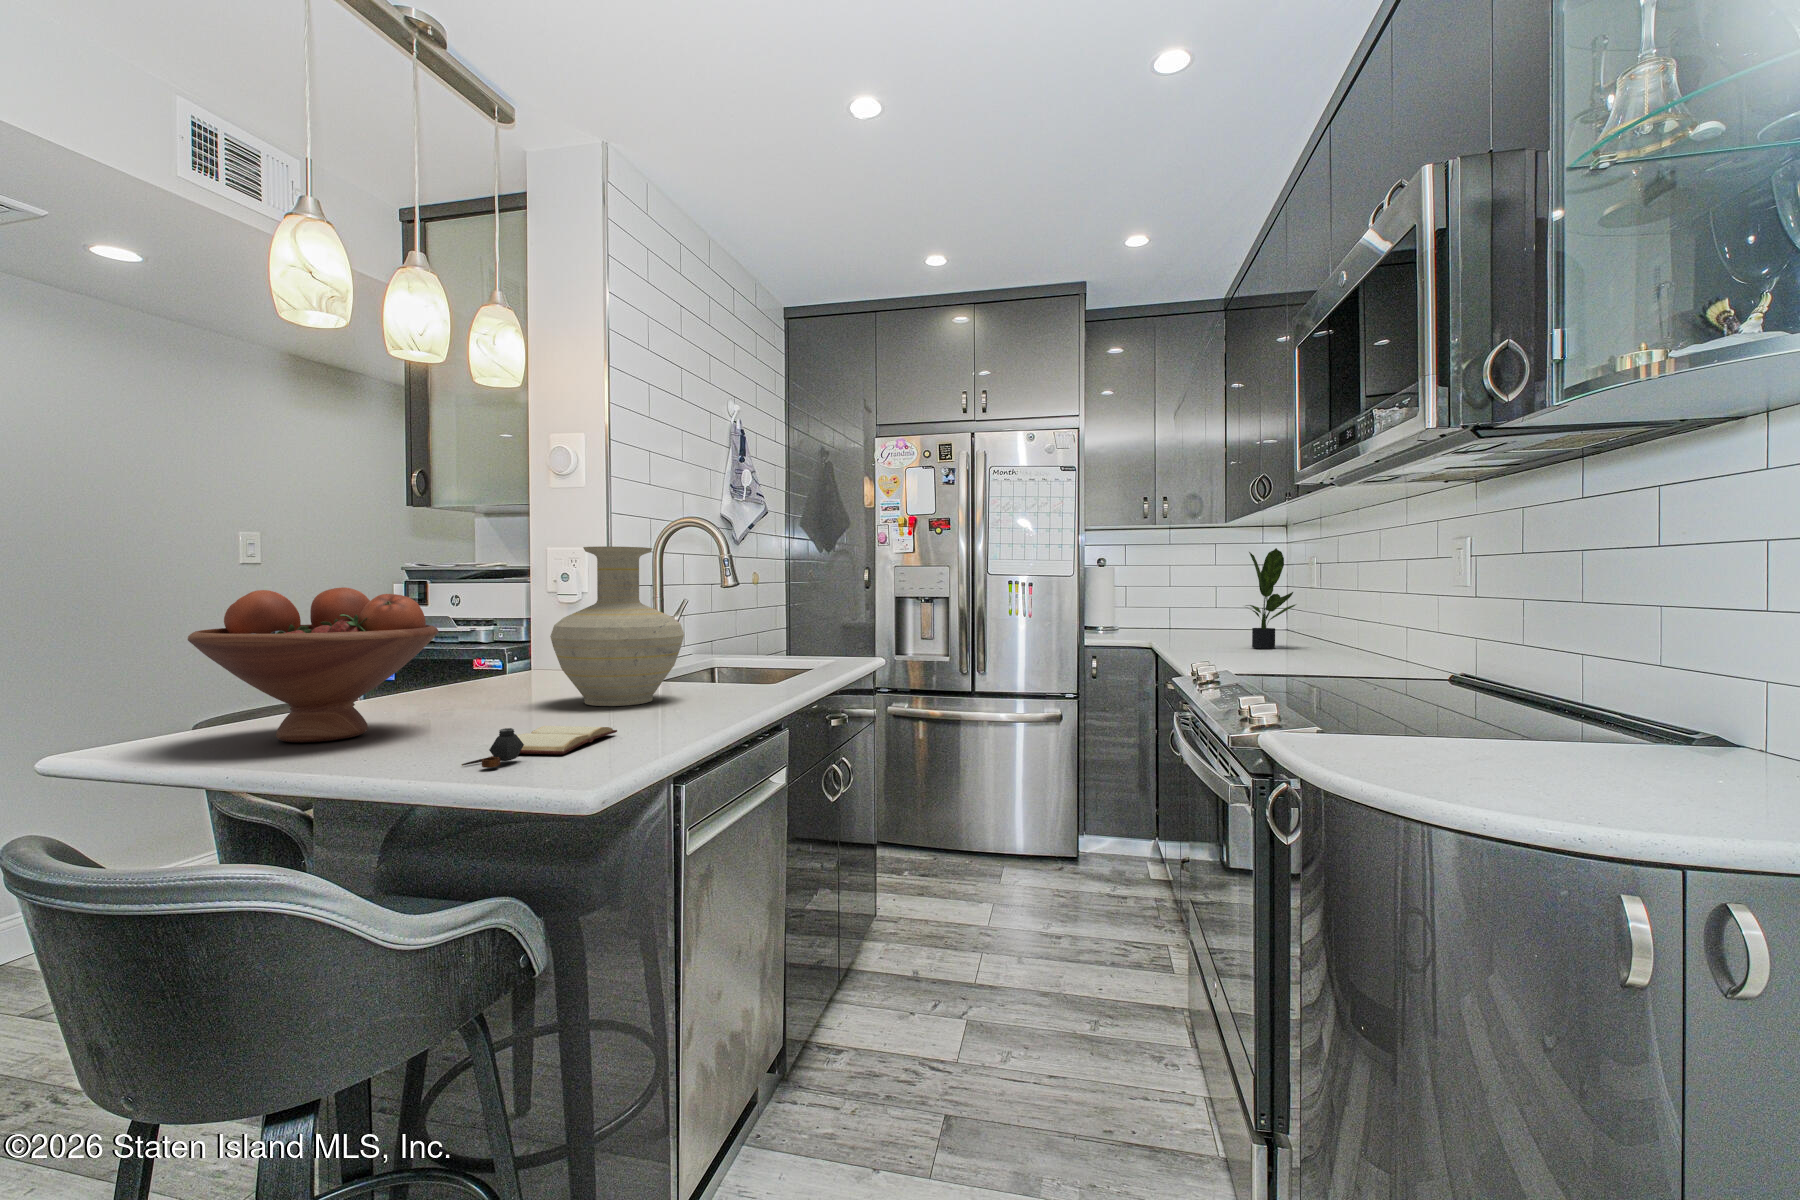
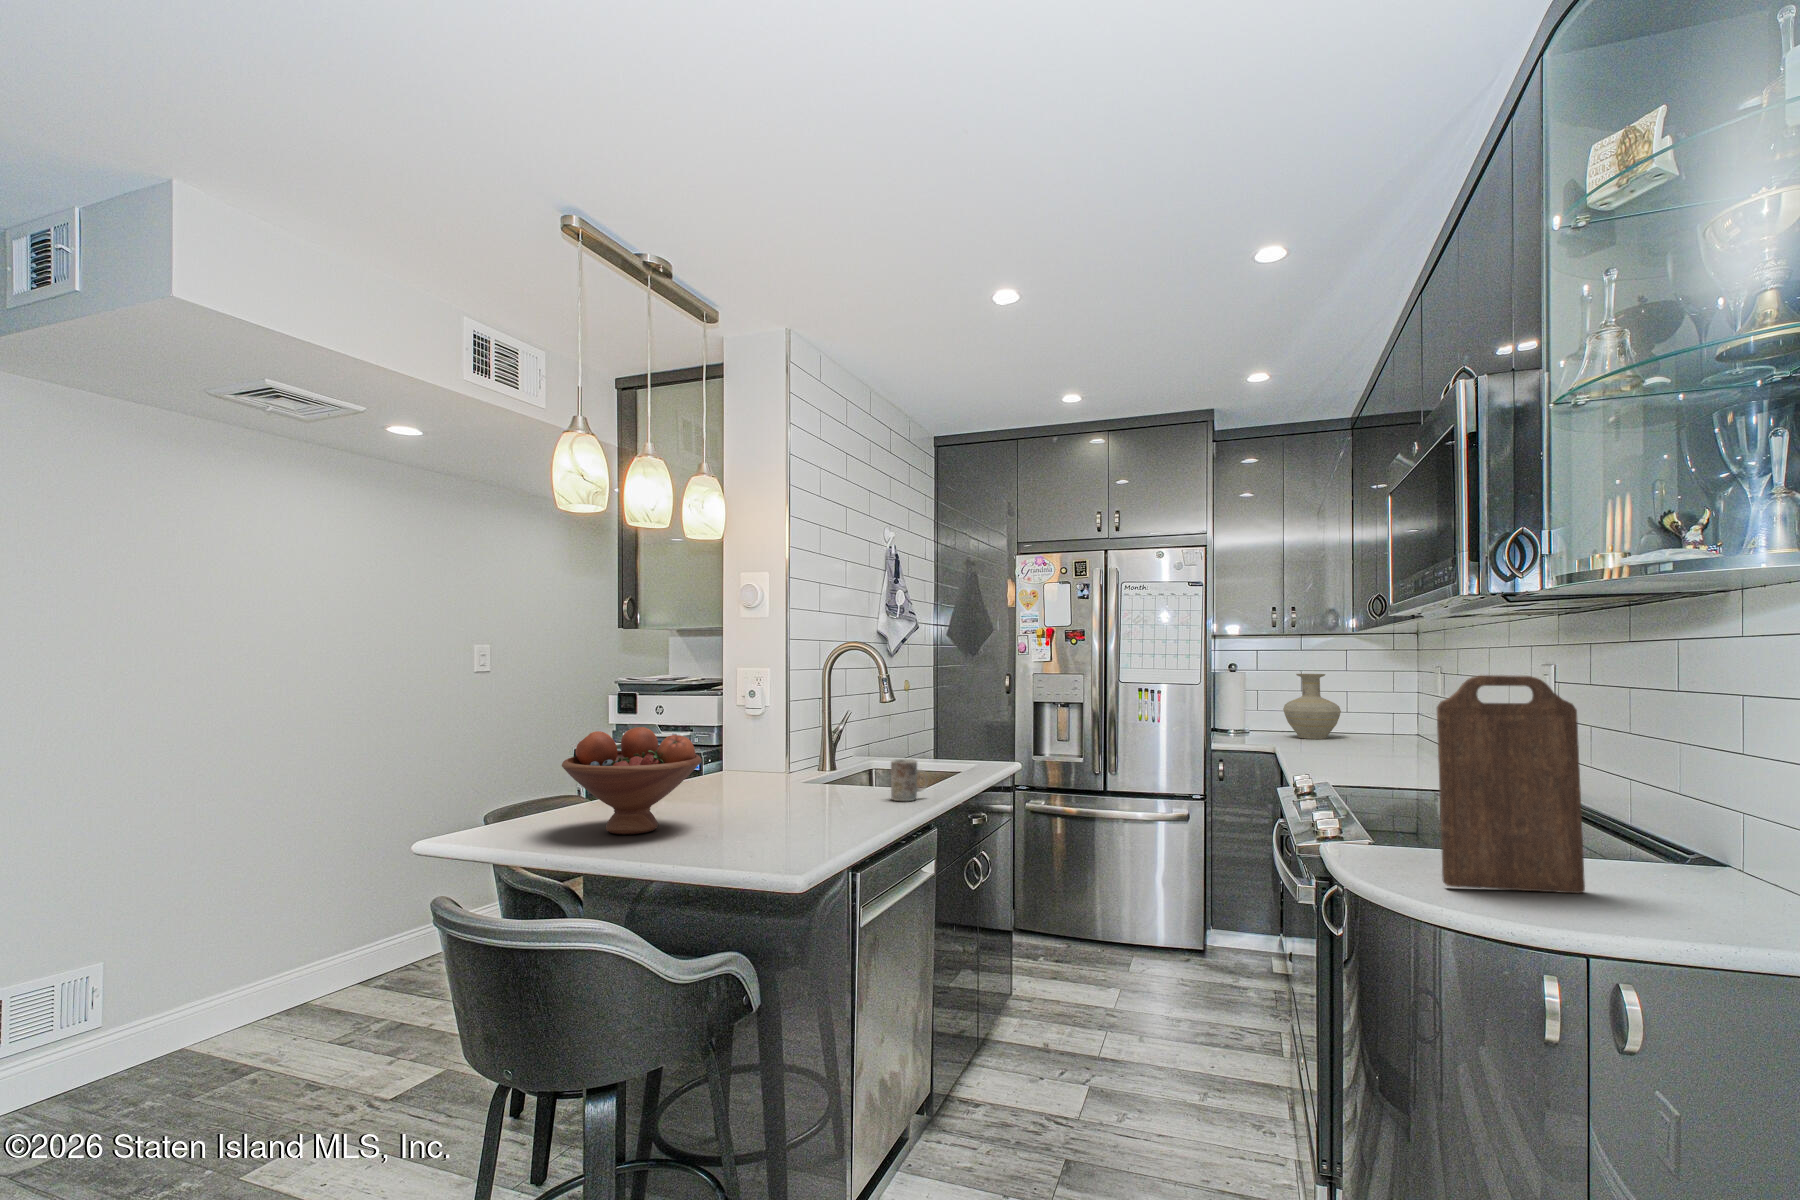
cutting board: none [1489,471,1675,765] -> present [1437,675,1585,894]
vase: present [550,546,684,706] -> present [1283,674,1341,739]
potted plant: present [1246,548,1296,649] -> none [1358,664,1416,759]
mug: none [729,642,777,695] -> present [891,759,928,801]
book: present [462,726,617,767] -> none [732,828,820,859]

